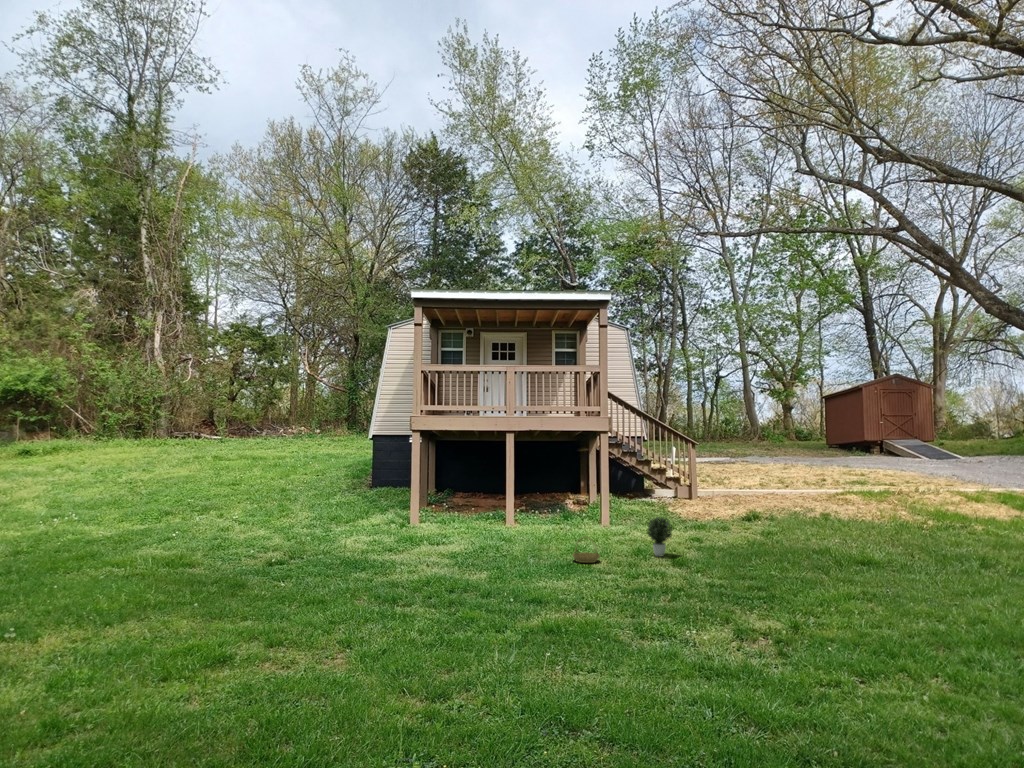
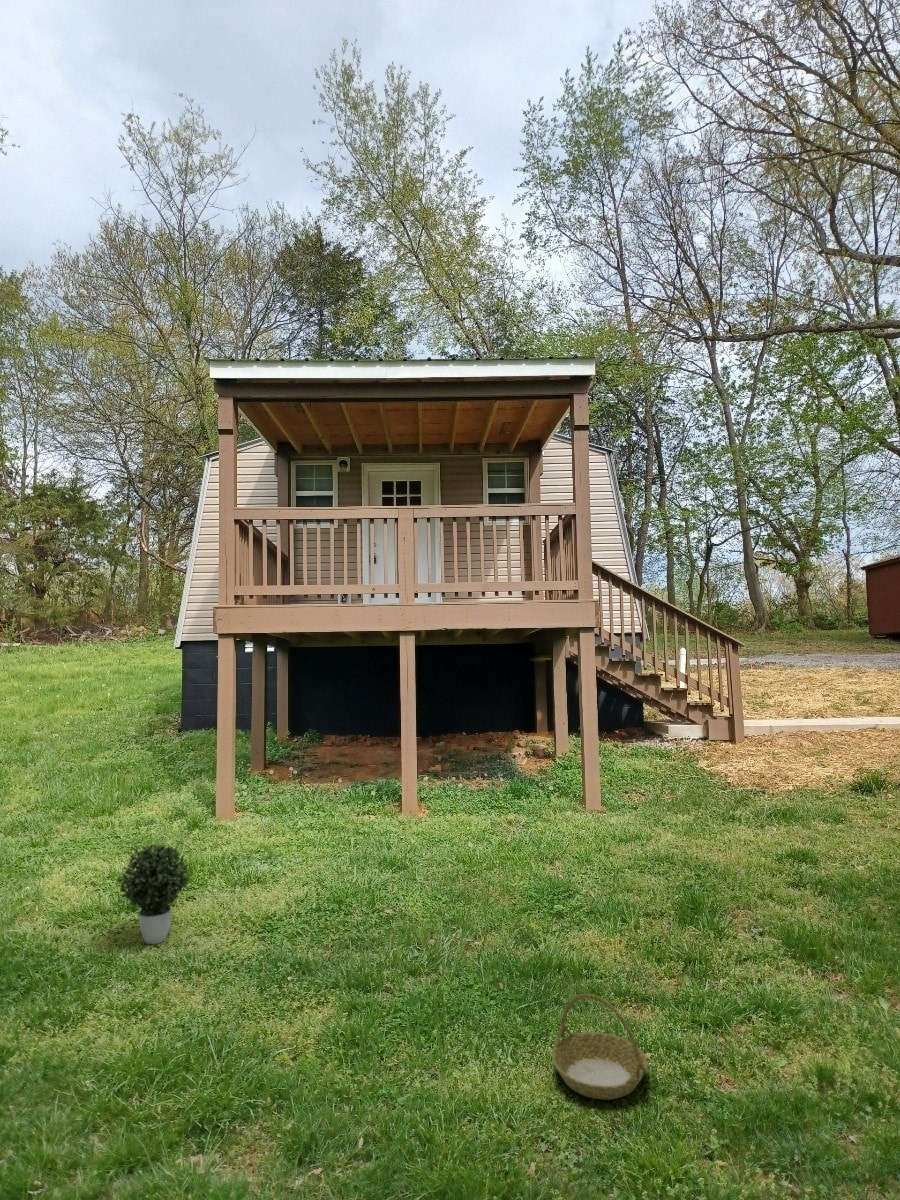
potted plant: present [647,517,672,557] -> present [116,845,189,944]

